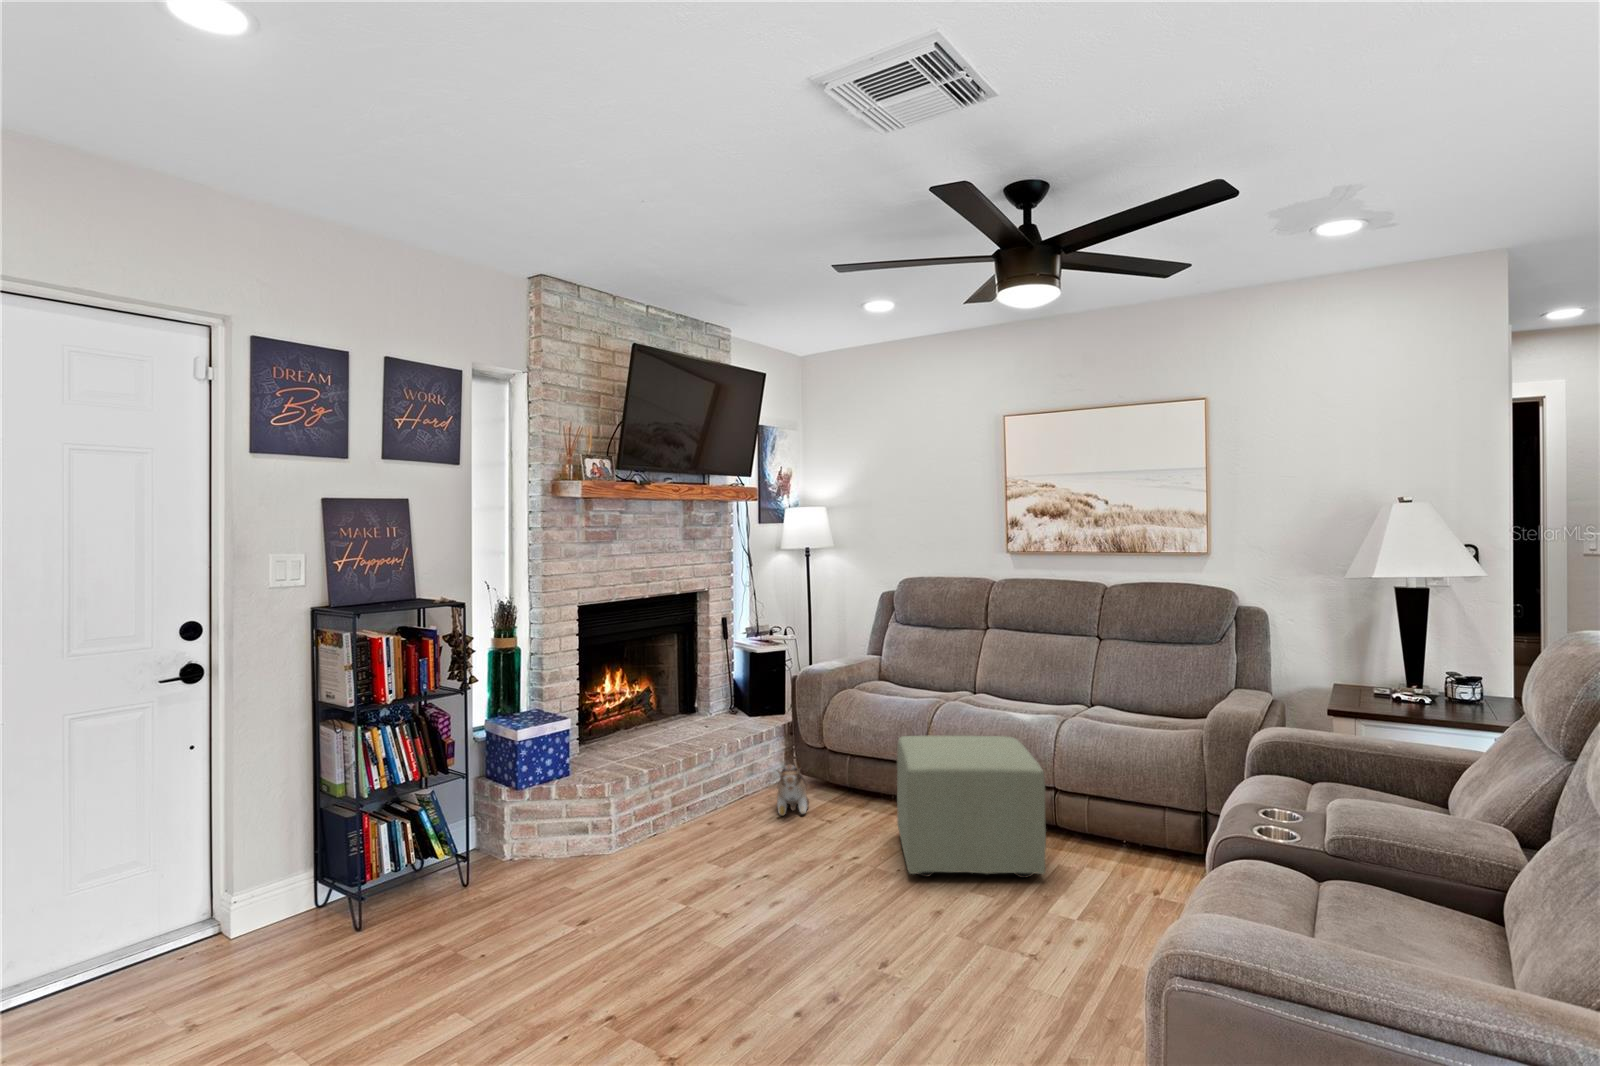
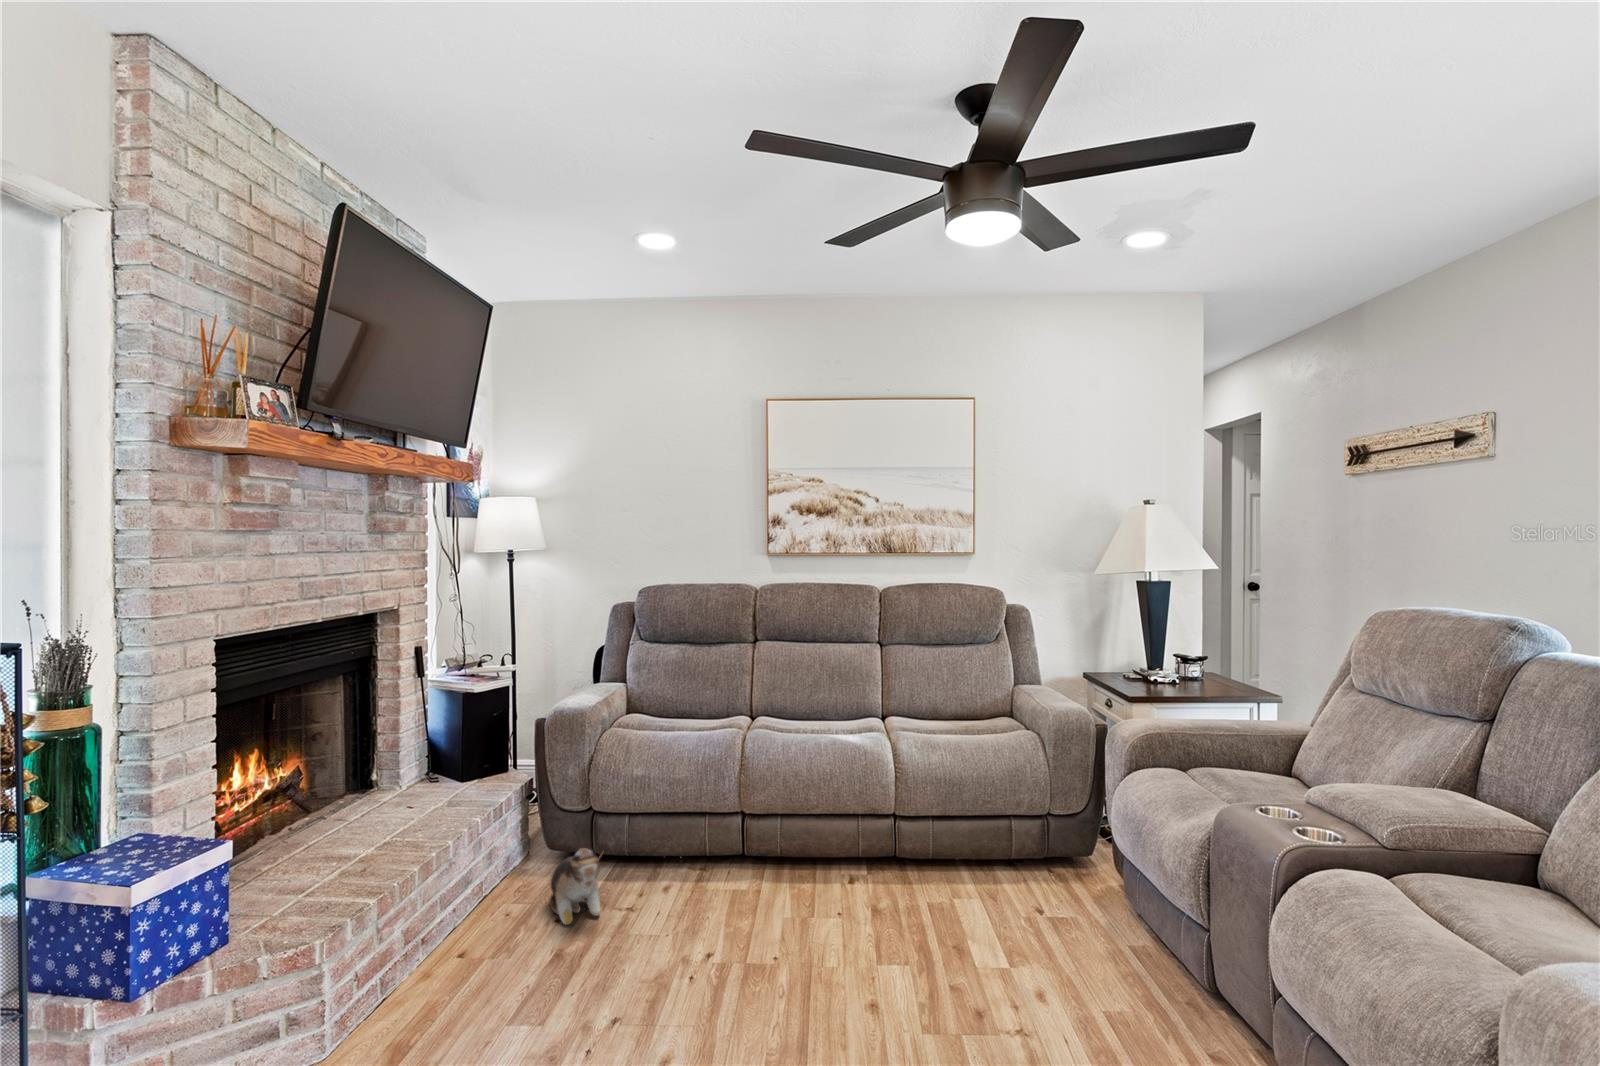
ottoman: present [897,736,1046,878] -> none [745,769,965,975]

